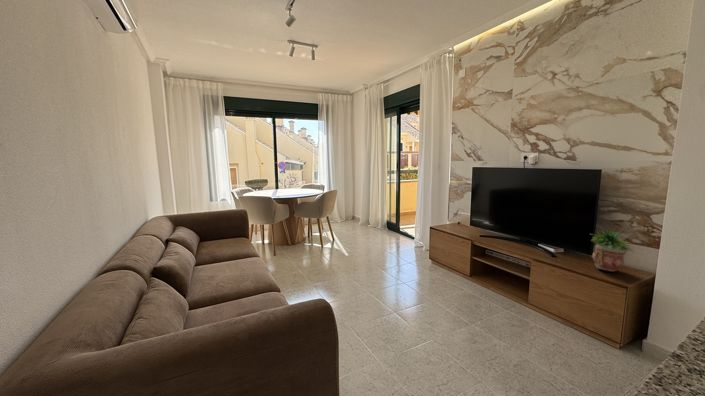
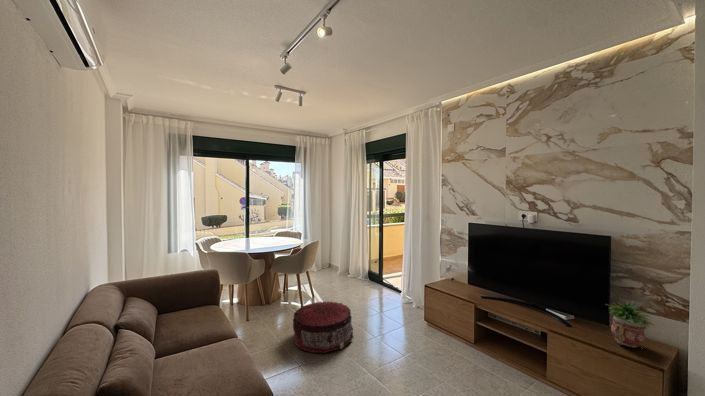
pouf: none [311,238,363,278] -> present [293,302,353,353]

